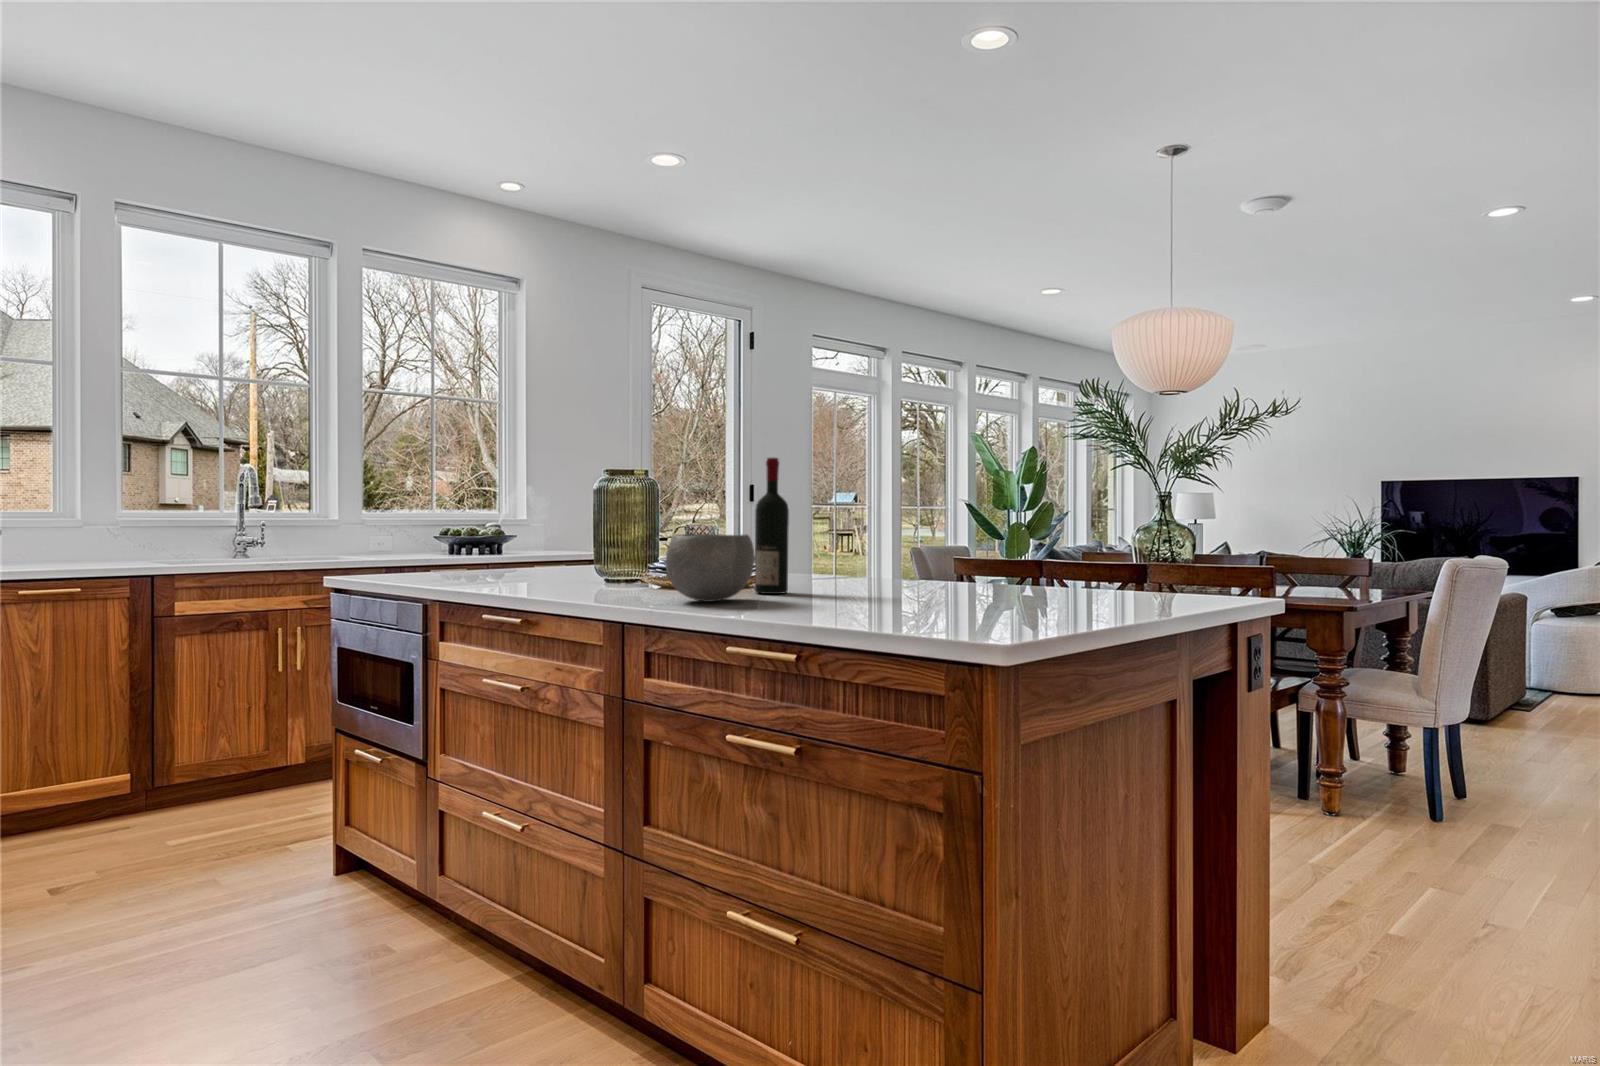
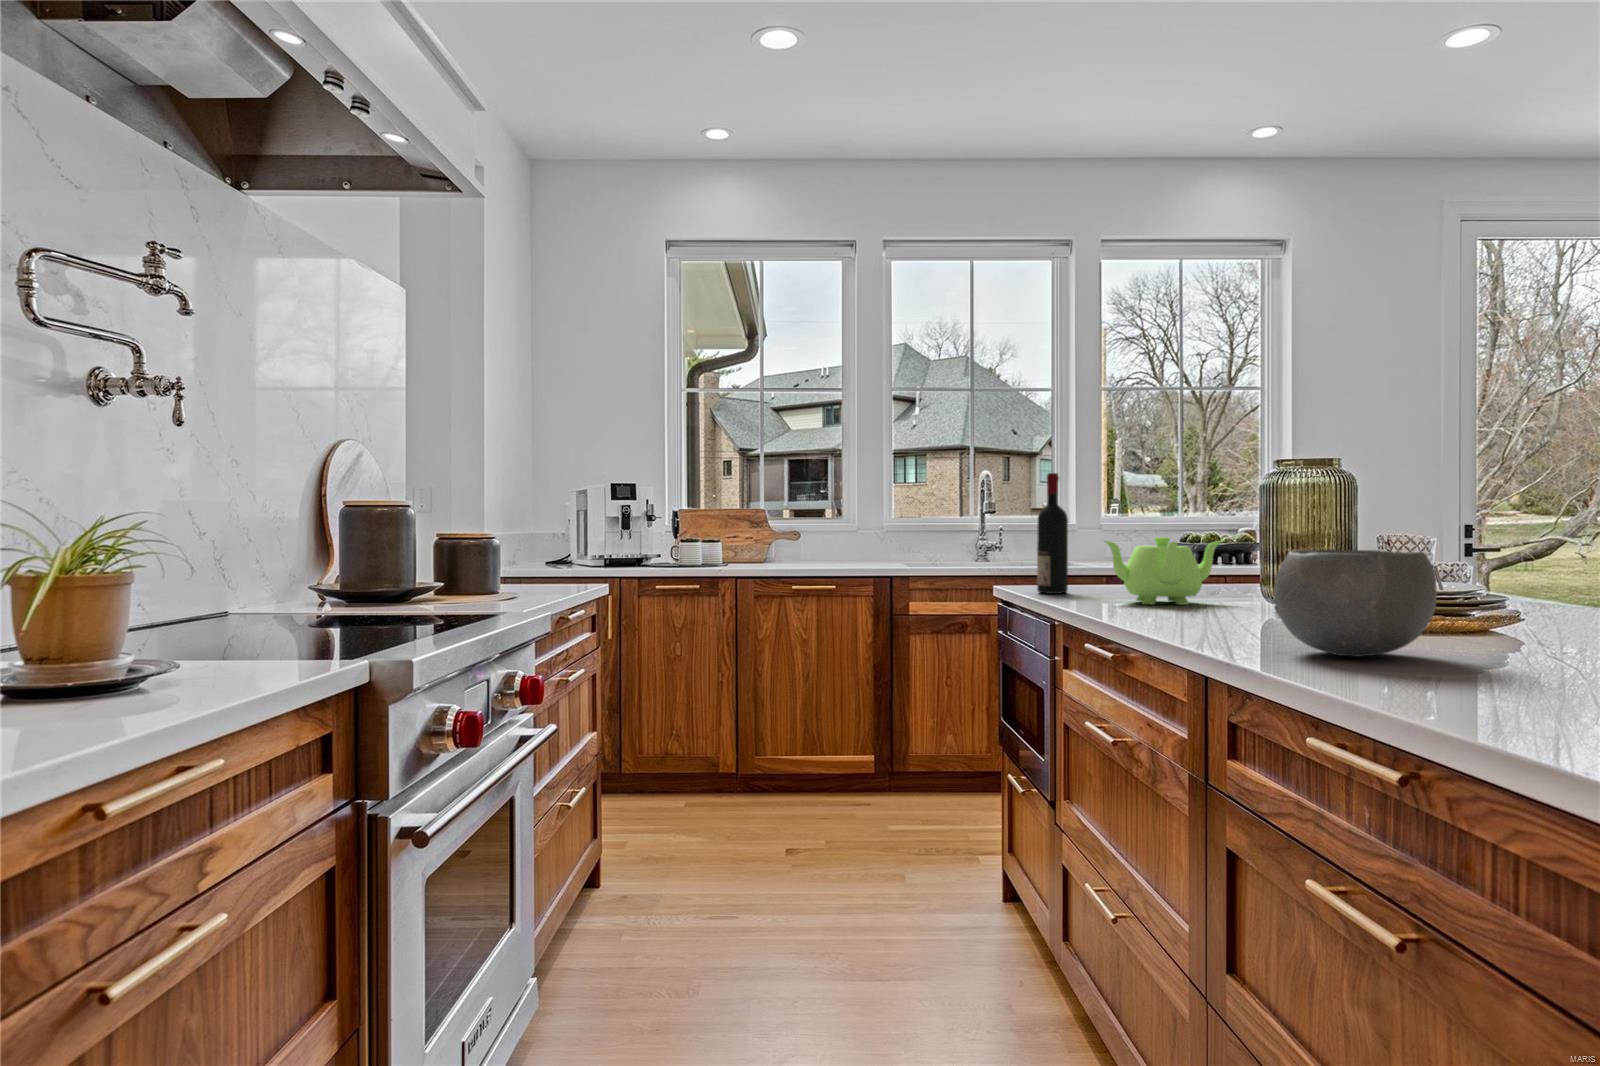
wine bottle: present [755,458,789,594] -> present [1037,473,1068,594]
teapot: none [471,528,562,583] -> present [1105,537,1222,605]

